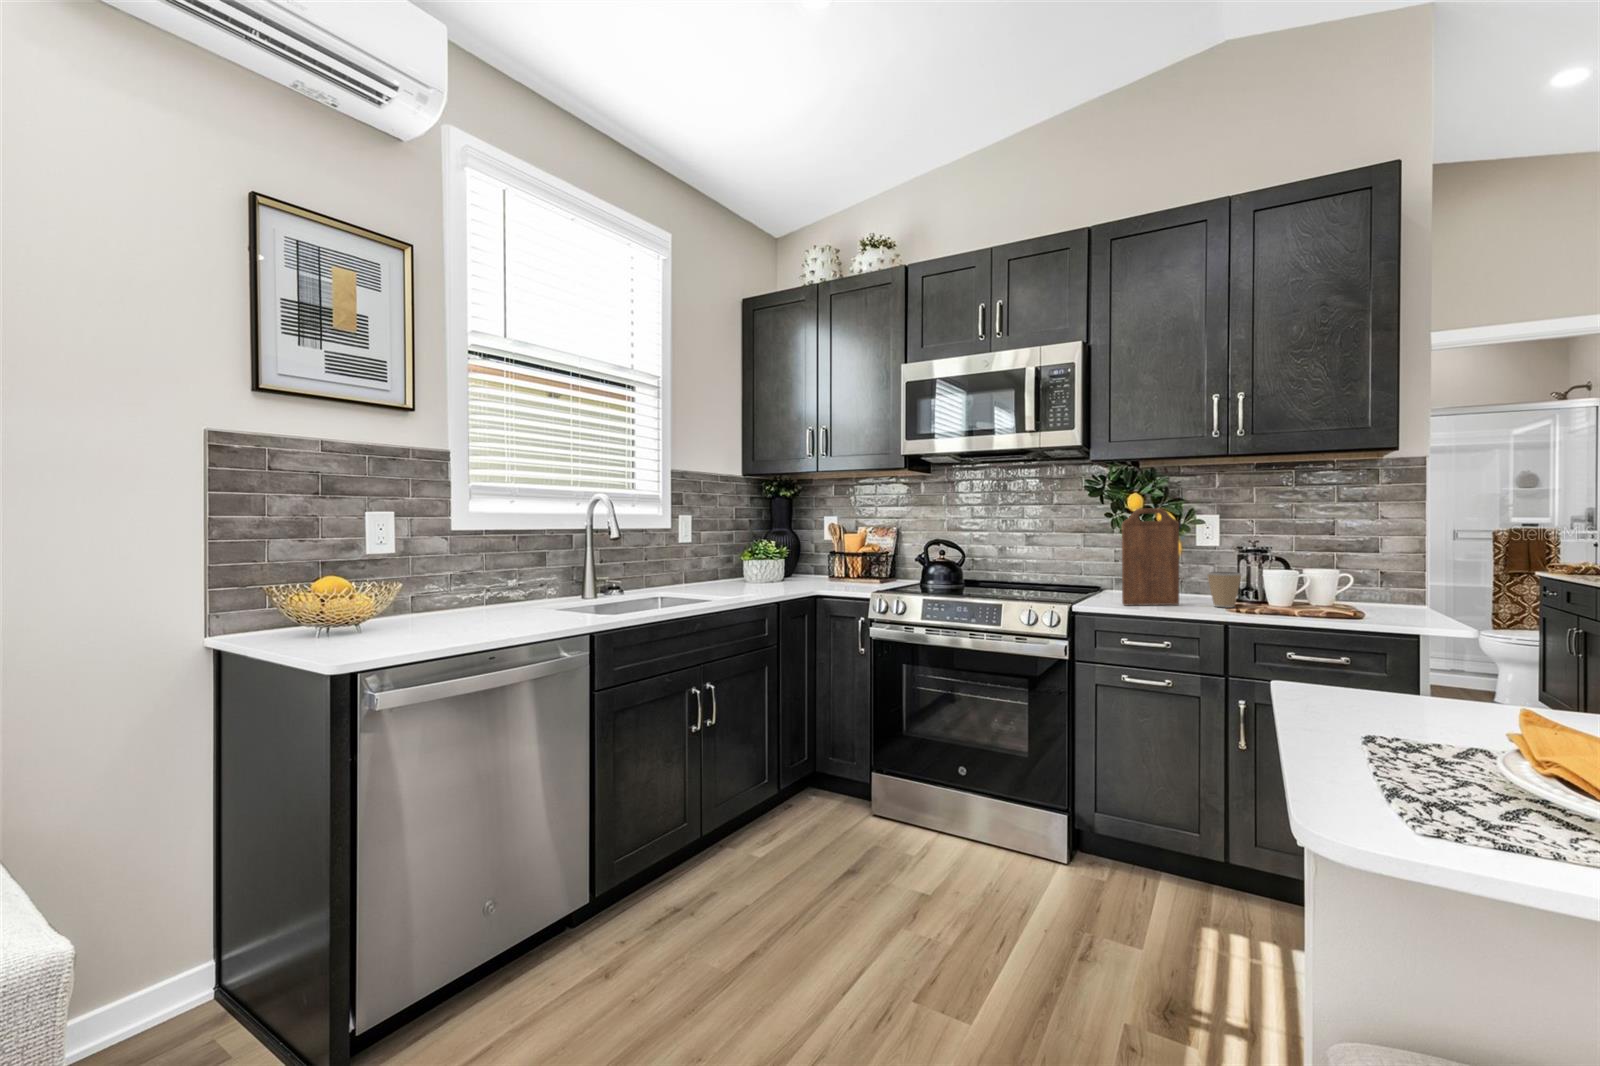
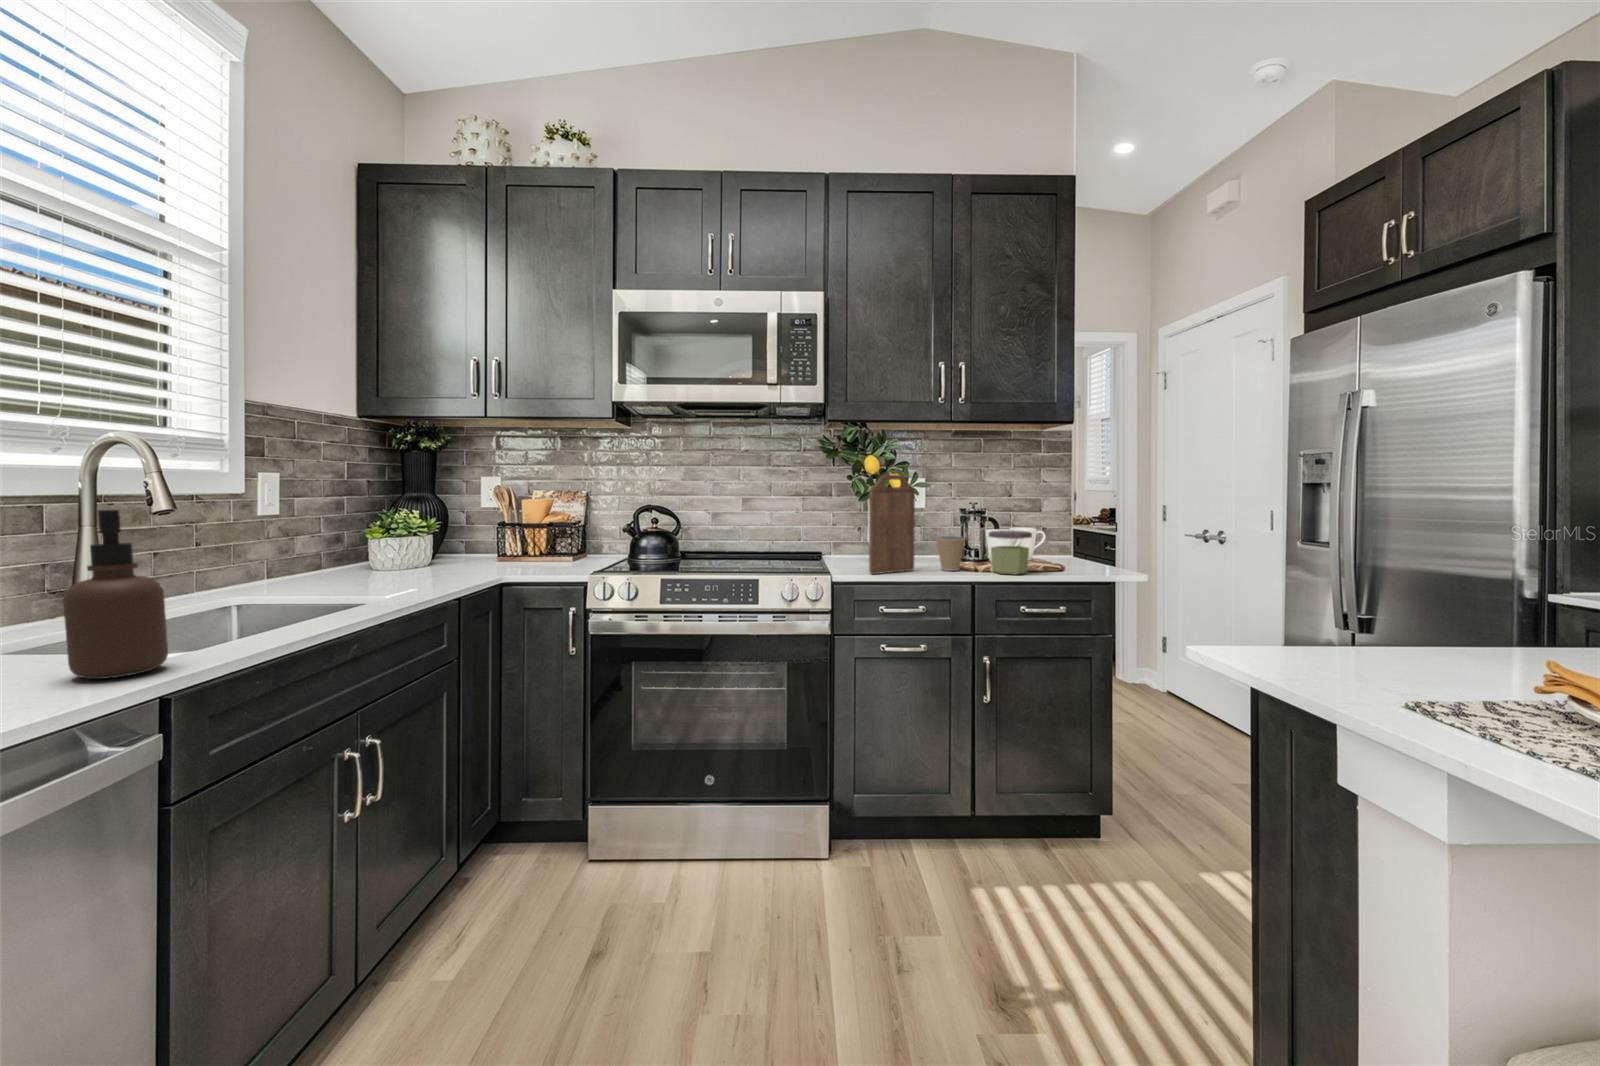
soap dispenser: none [569,538,607,621] -> present [63,510,168,679]
jar: none [1268,567,1321,615] -> present [989,530,1032,575]

